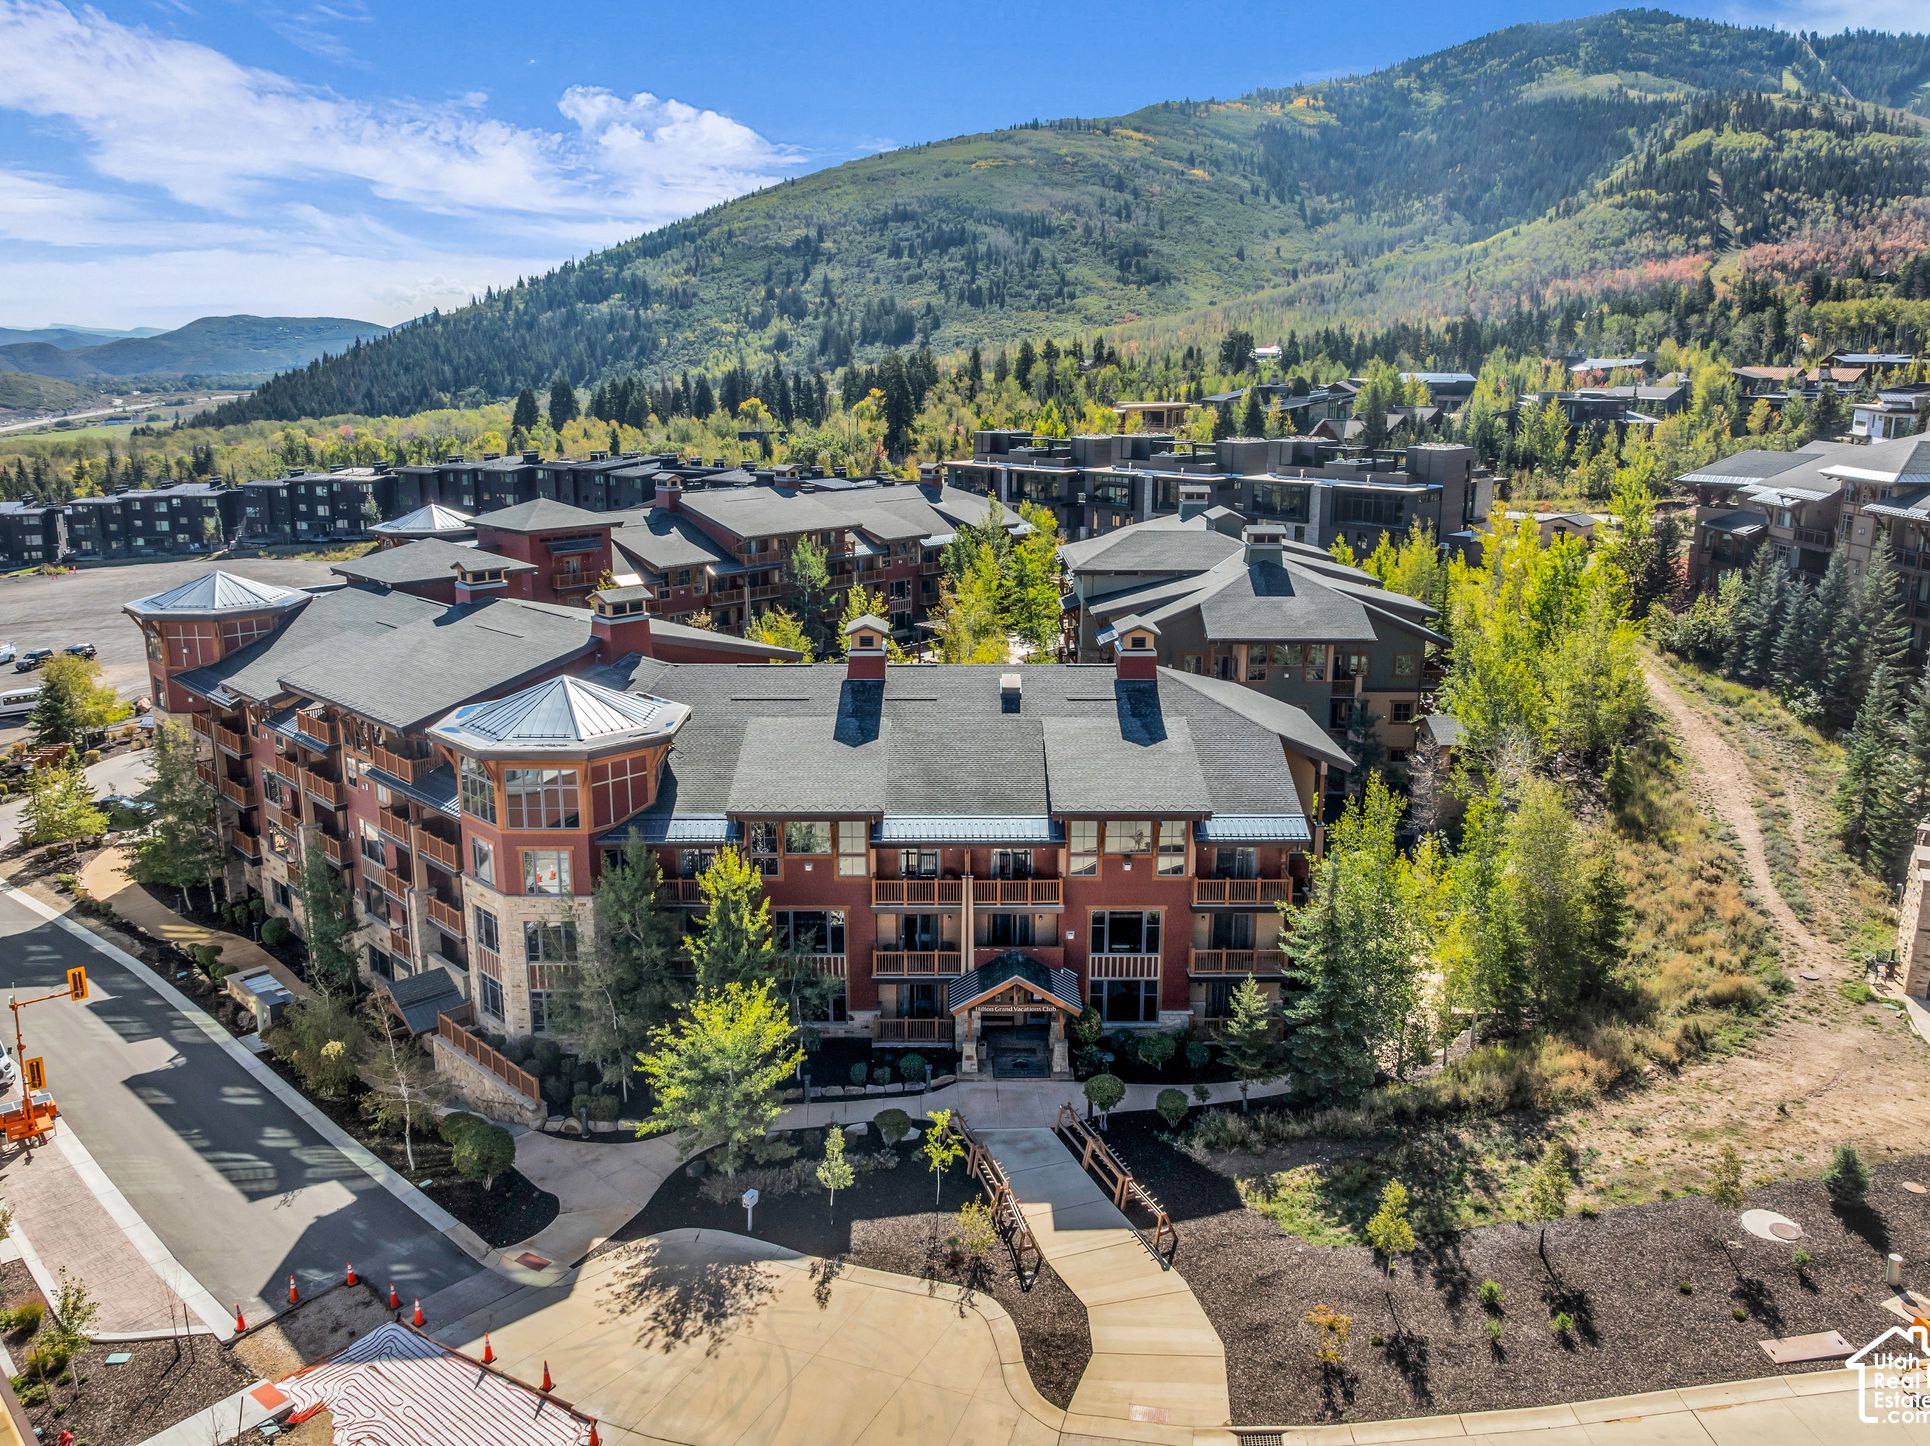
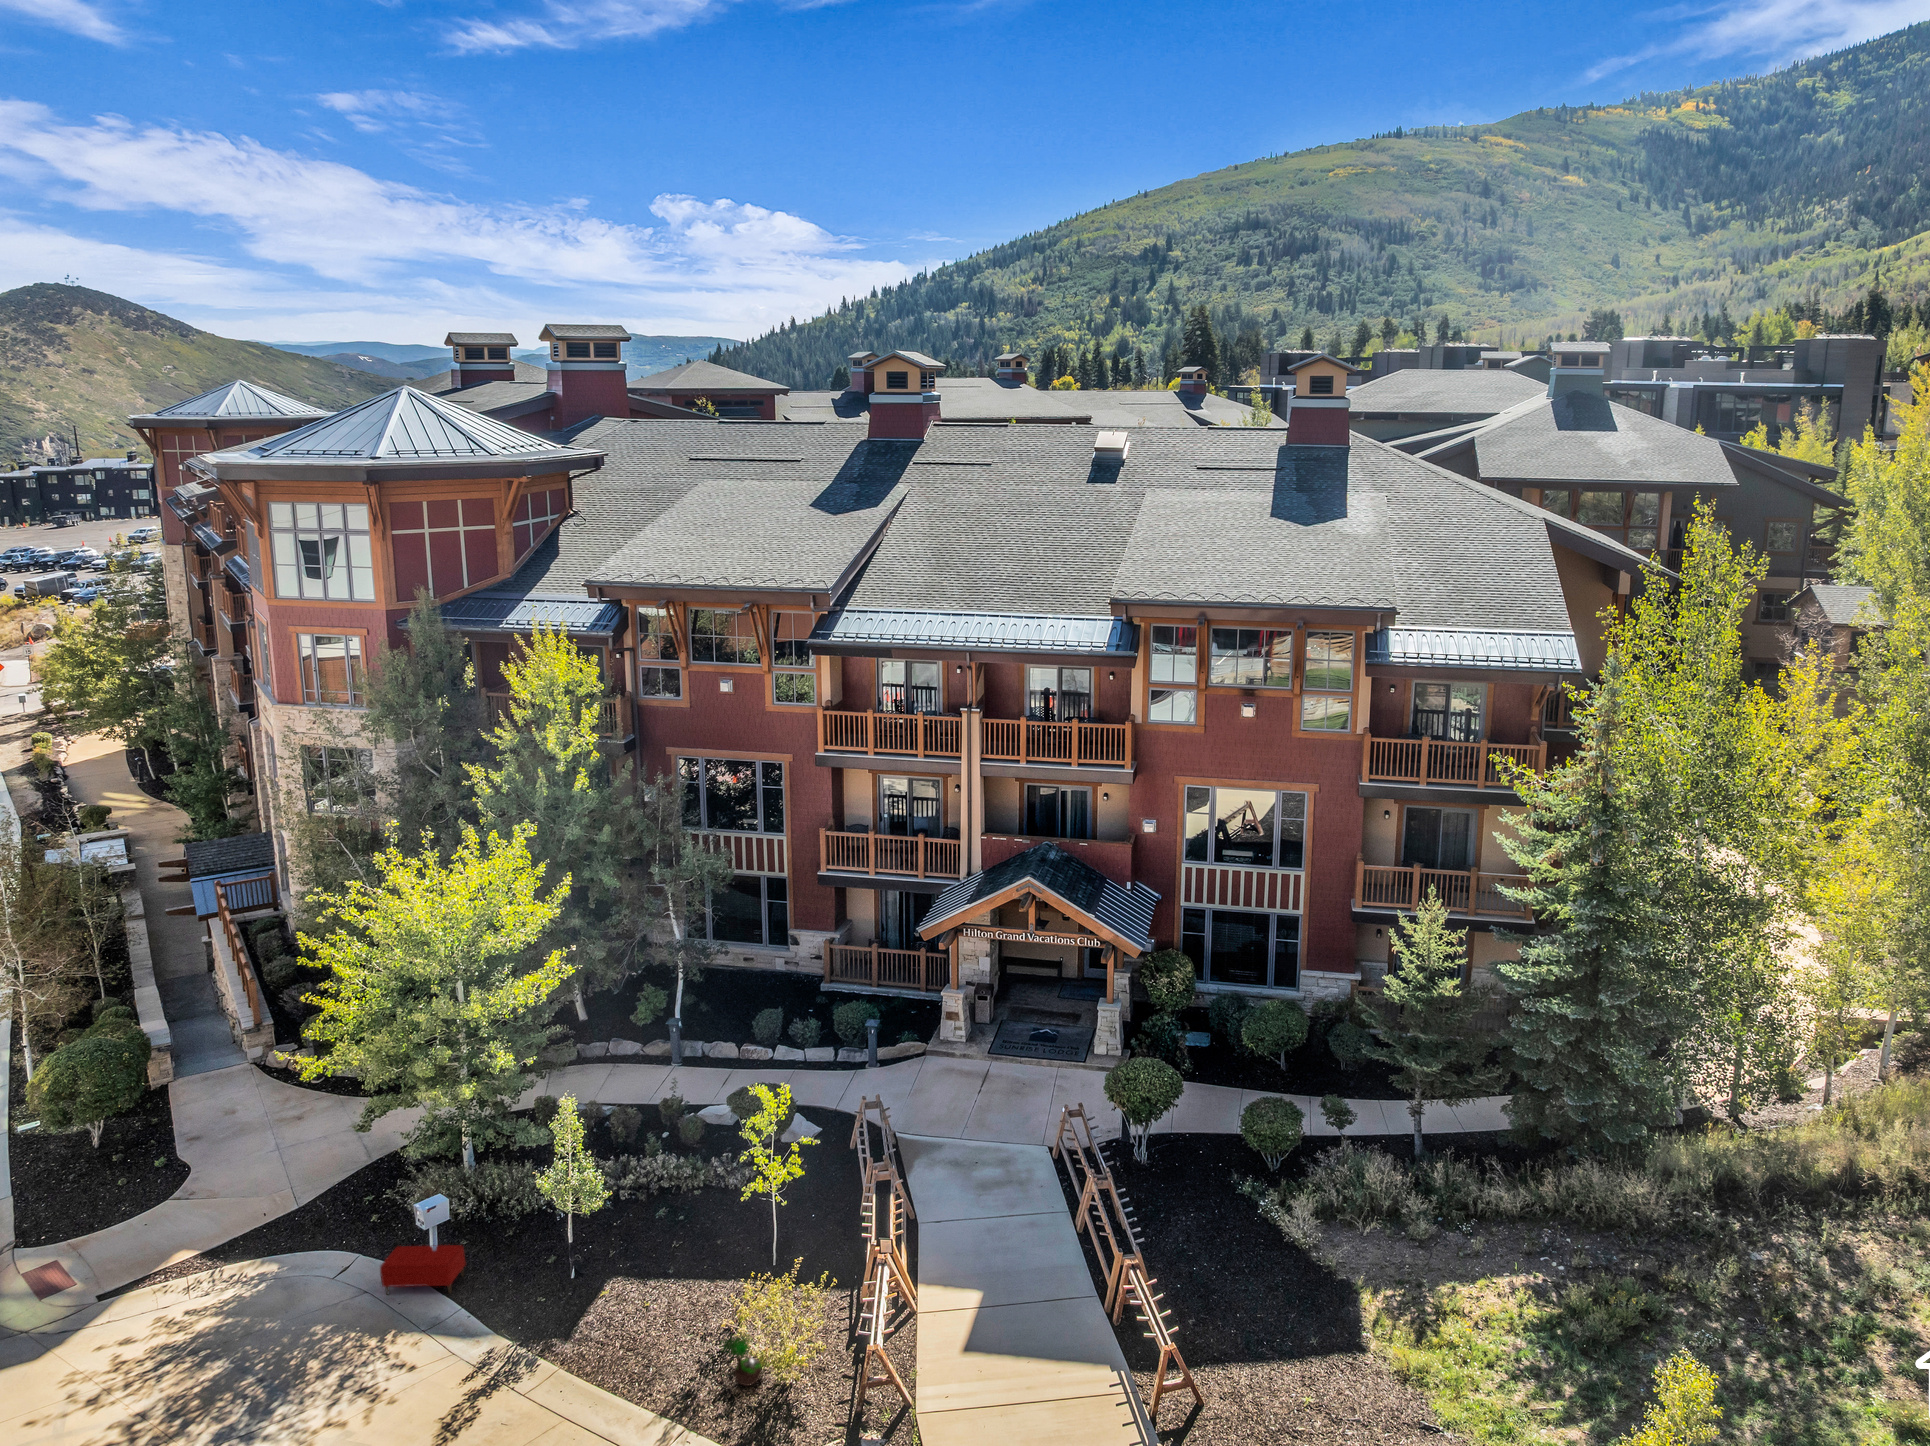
bench: none [730,1215,769,1246] -> present [380,1245,465,1294]

